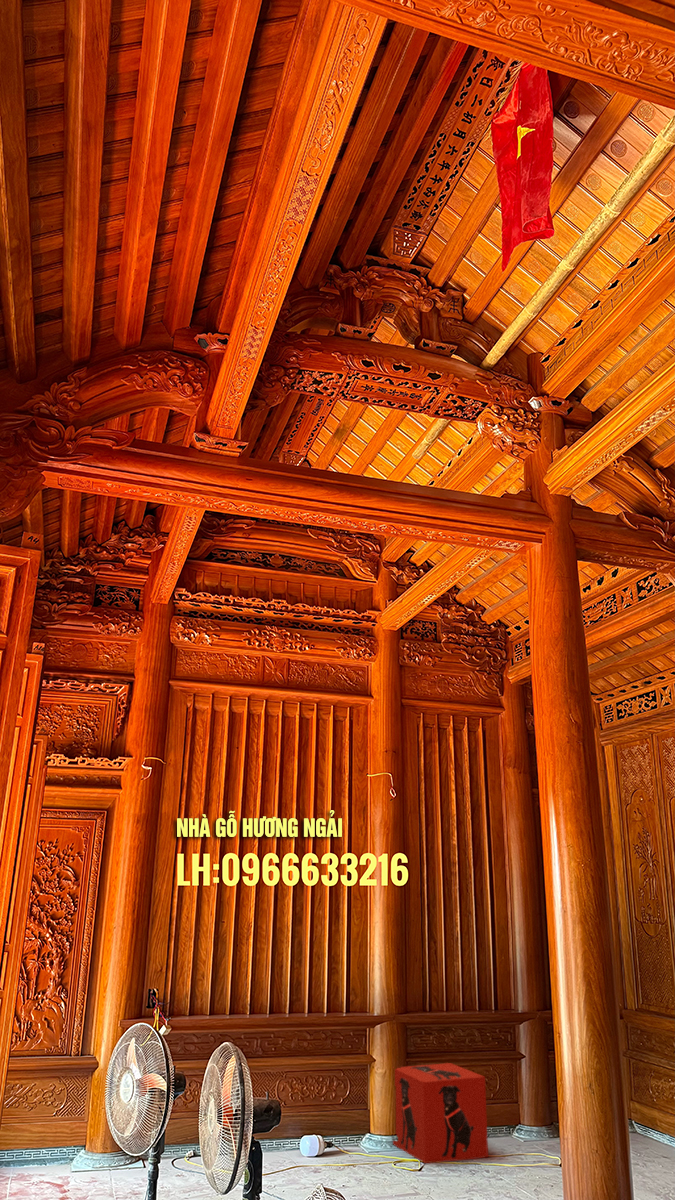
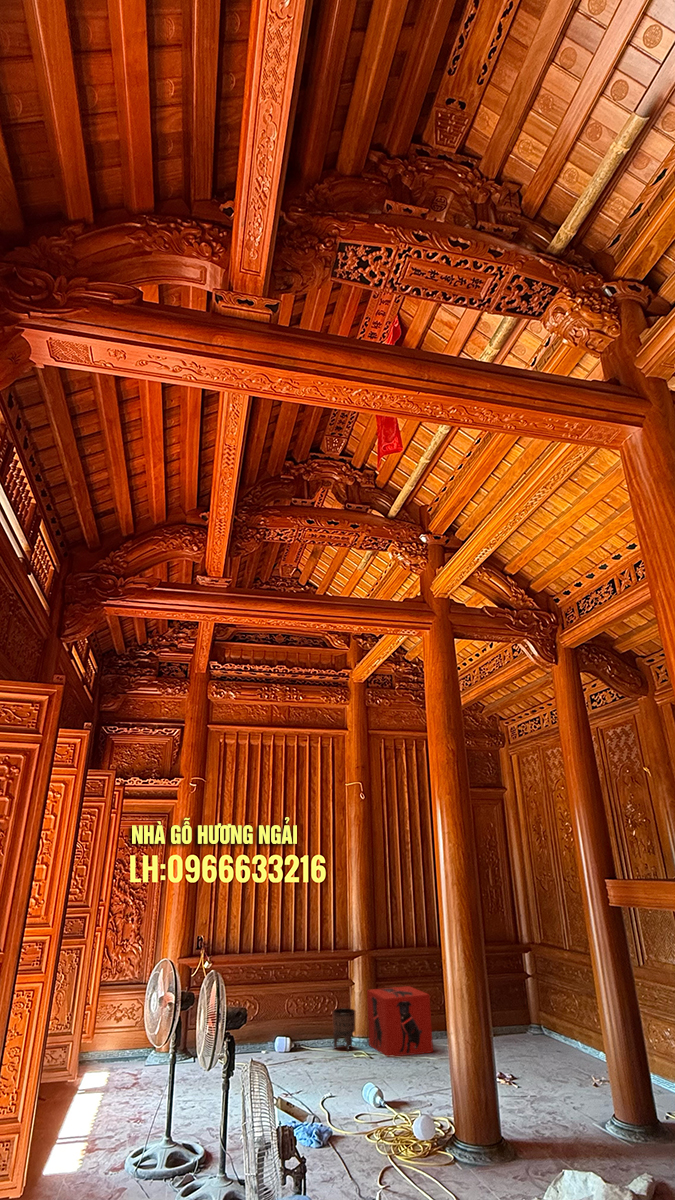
planter: none [343,1093,377,1154] -> present [332,1008,356,1051]

